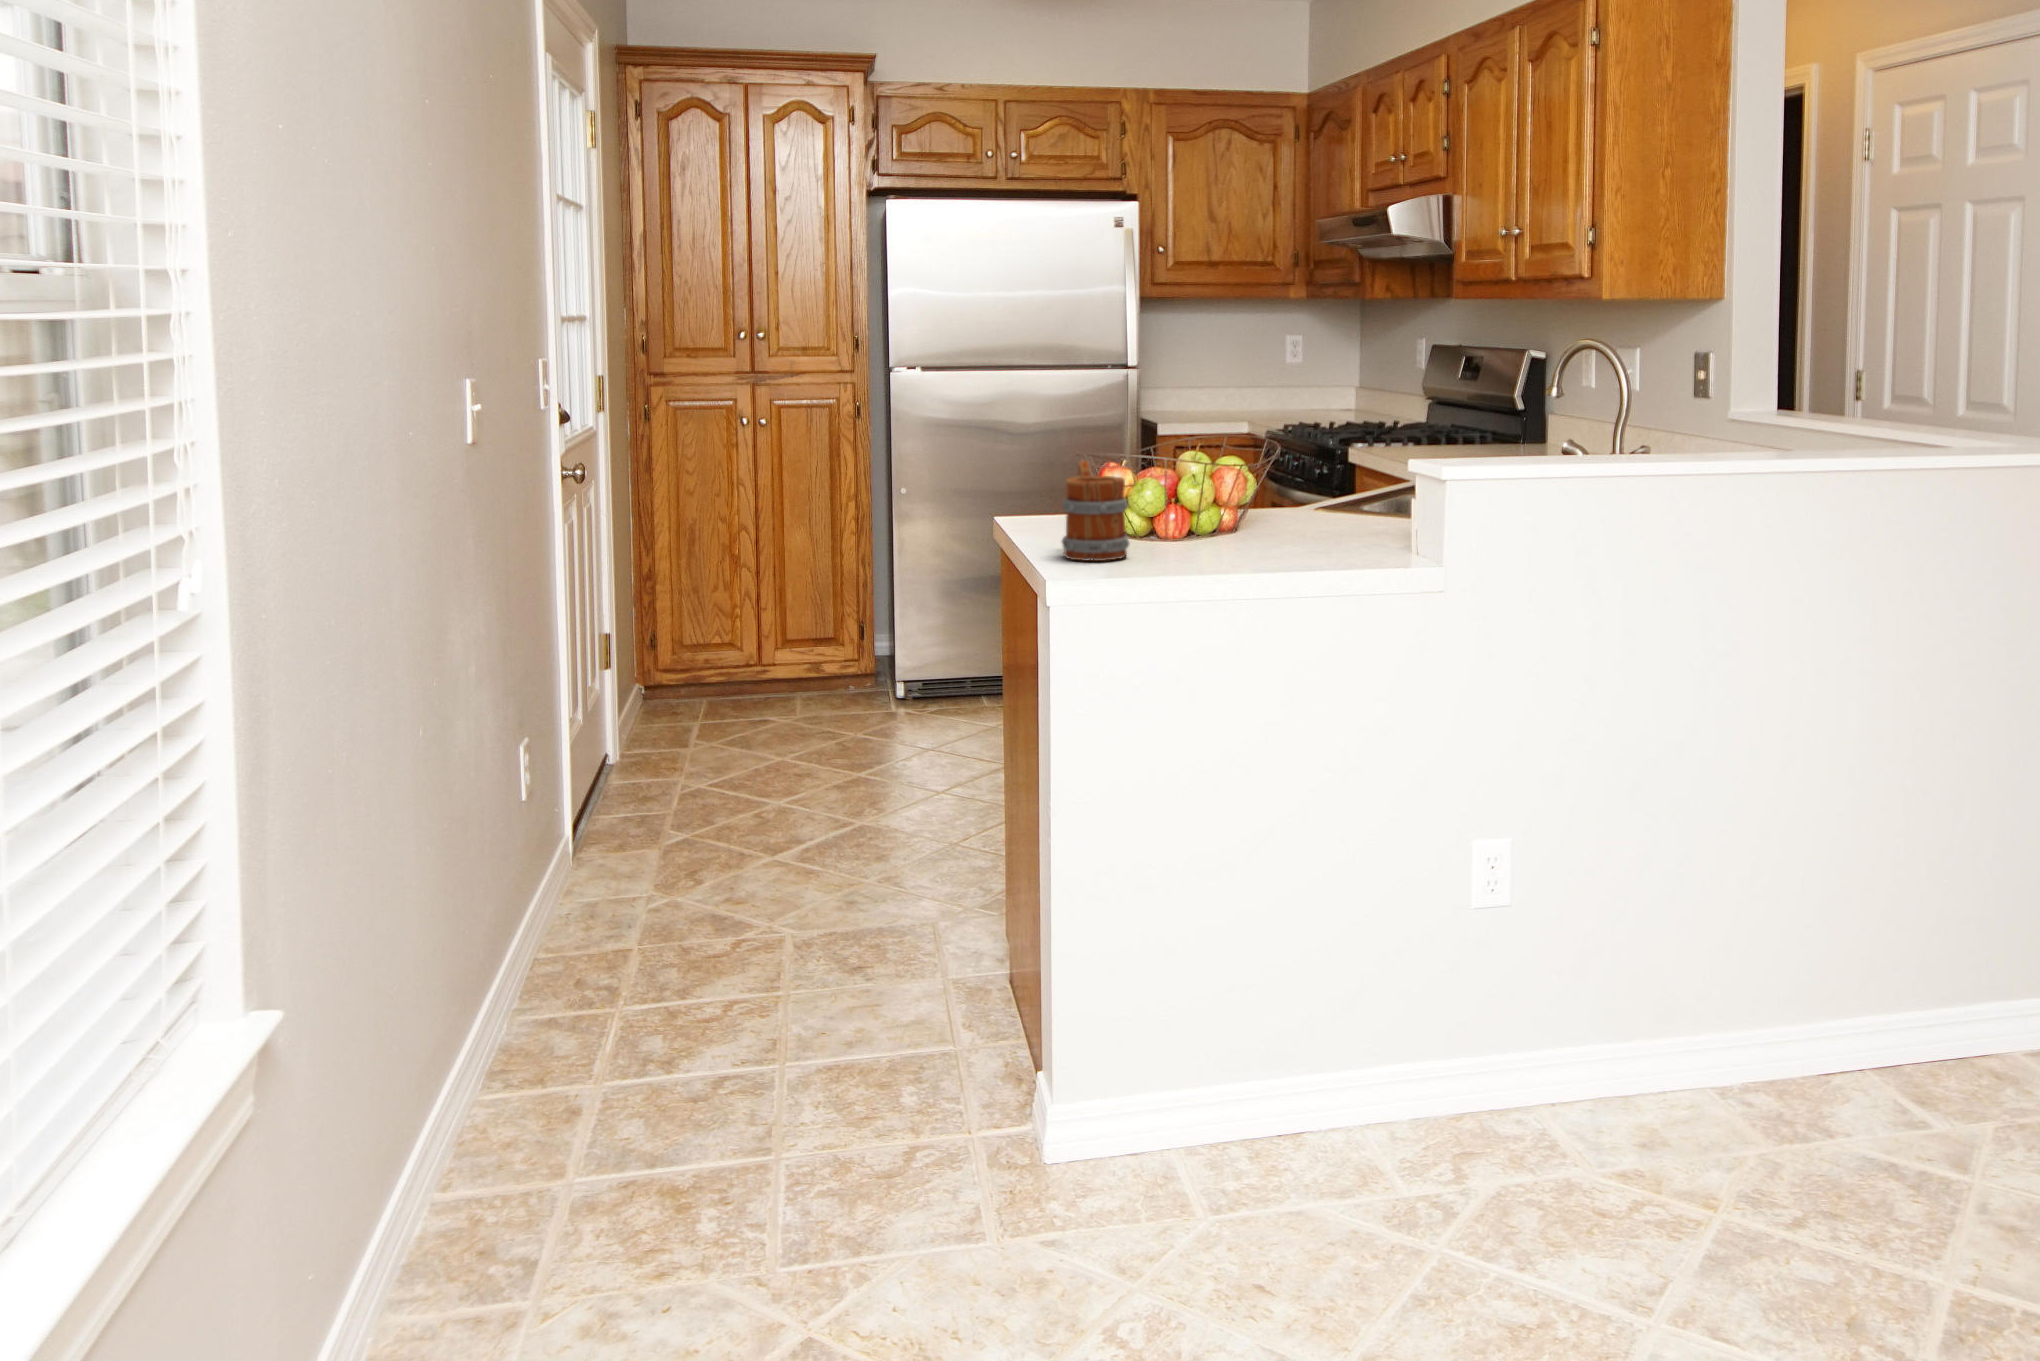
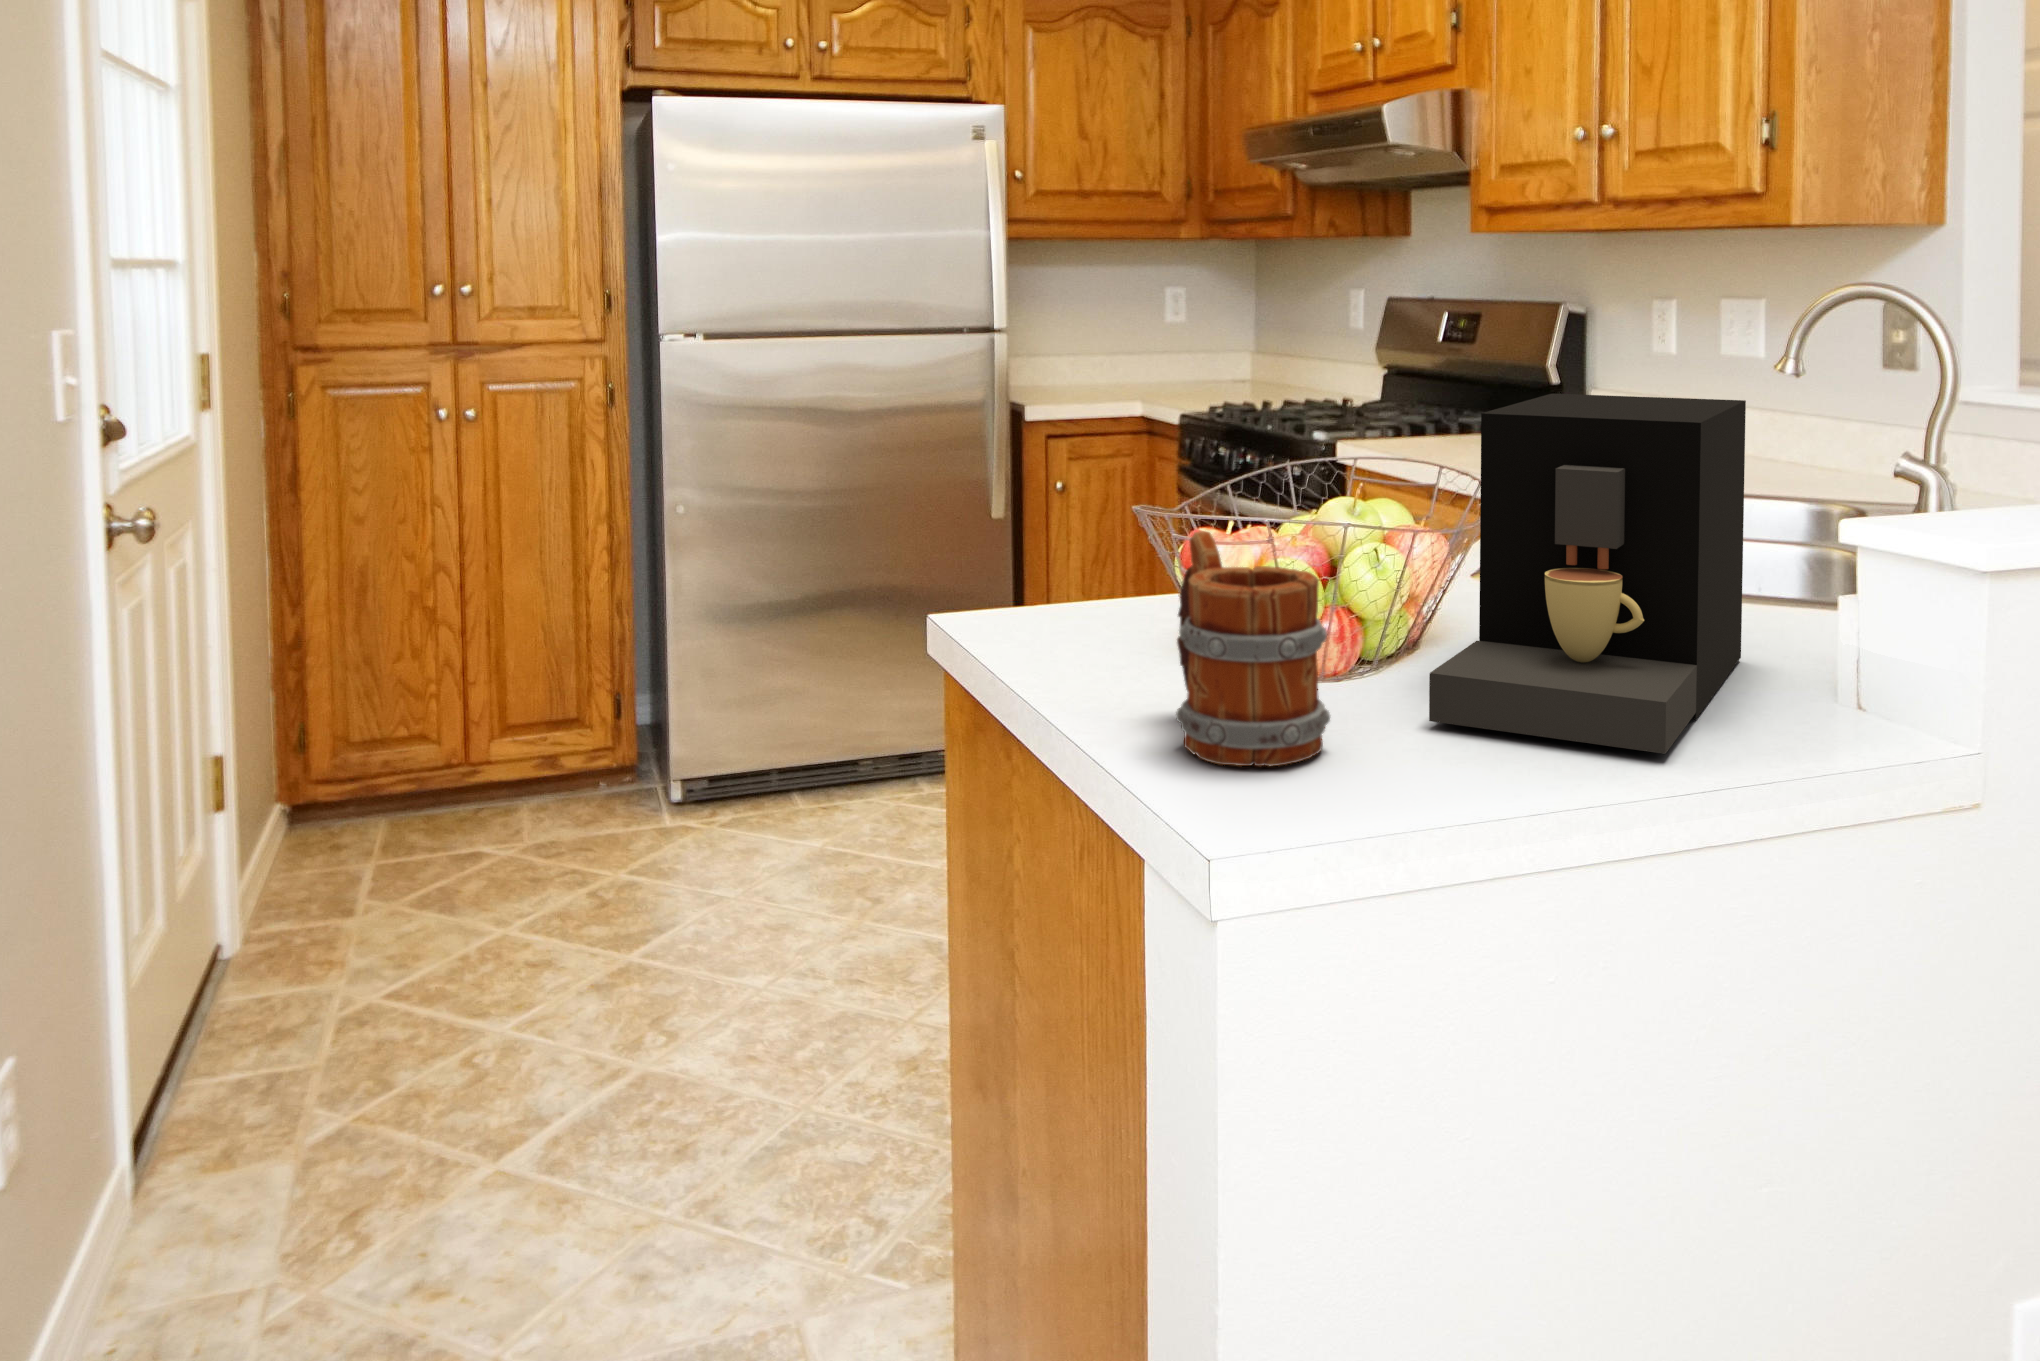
coffee maker: none [1186,402,1387,562] -> present [1429,394,1746,754]

